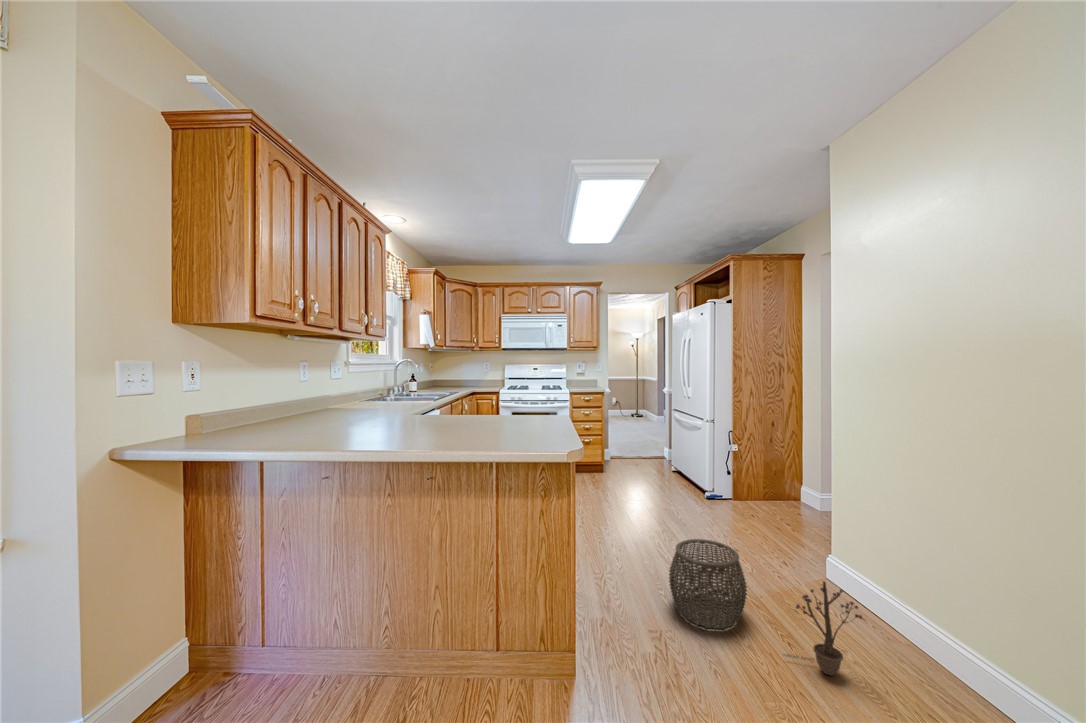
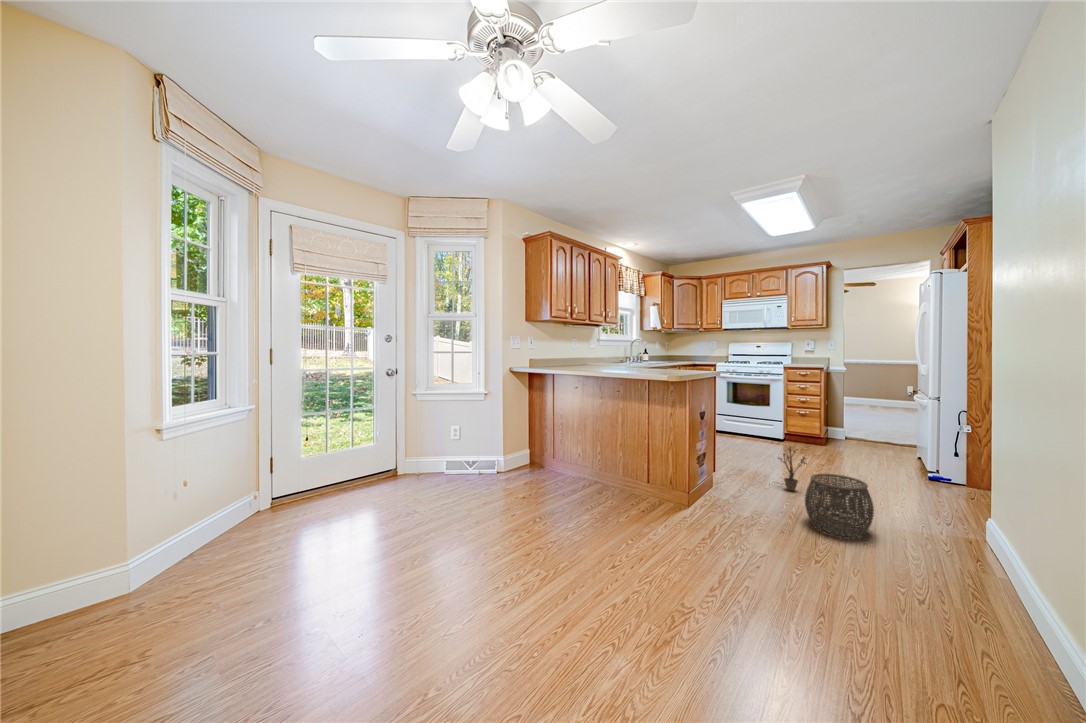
decorative plant: present [786,582,862,675] -> present [778,447,807,491]

